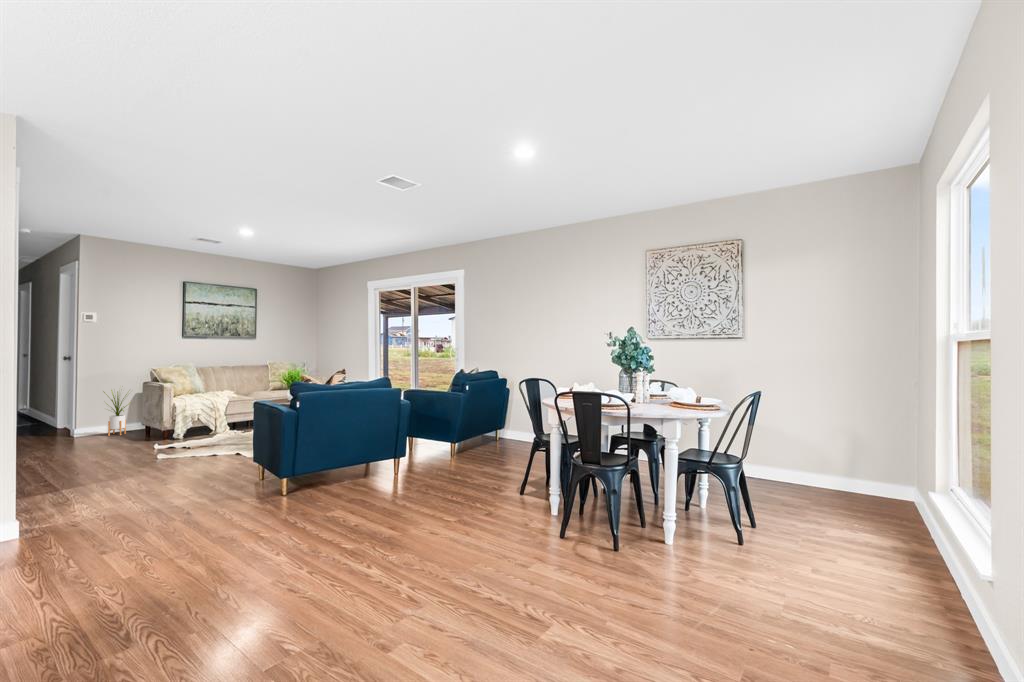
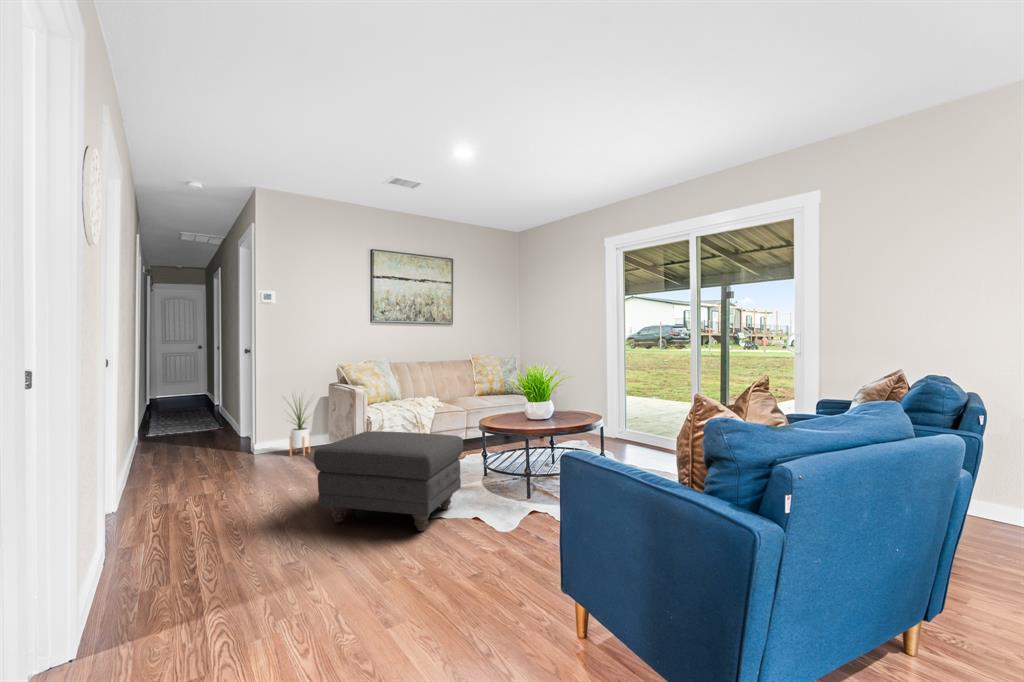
ottoman: none [130,408,235,460] -> present [314,431,463,531]

